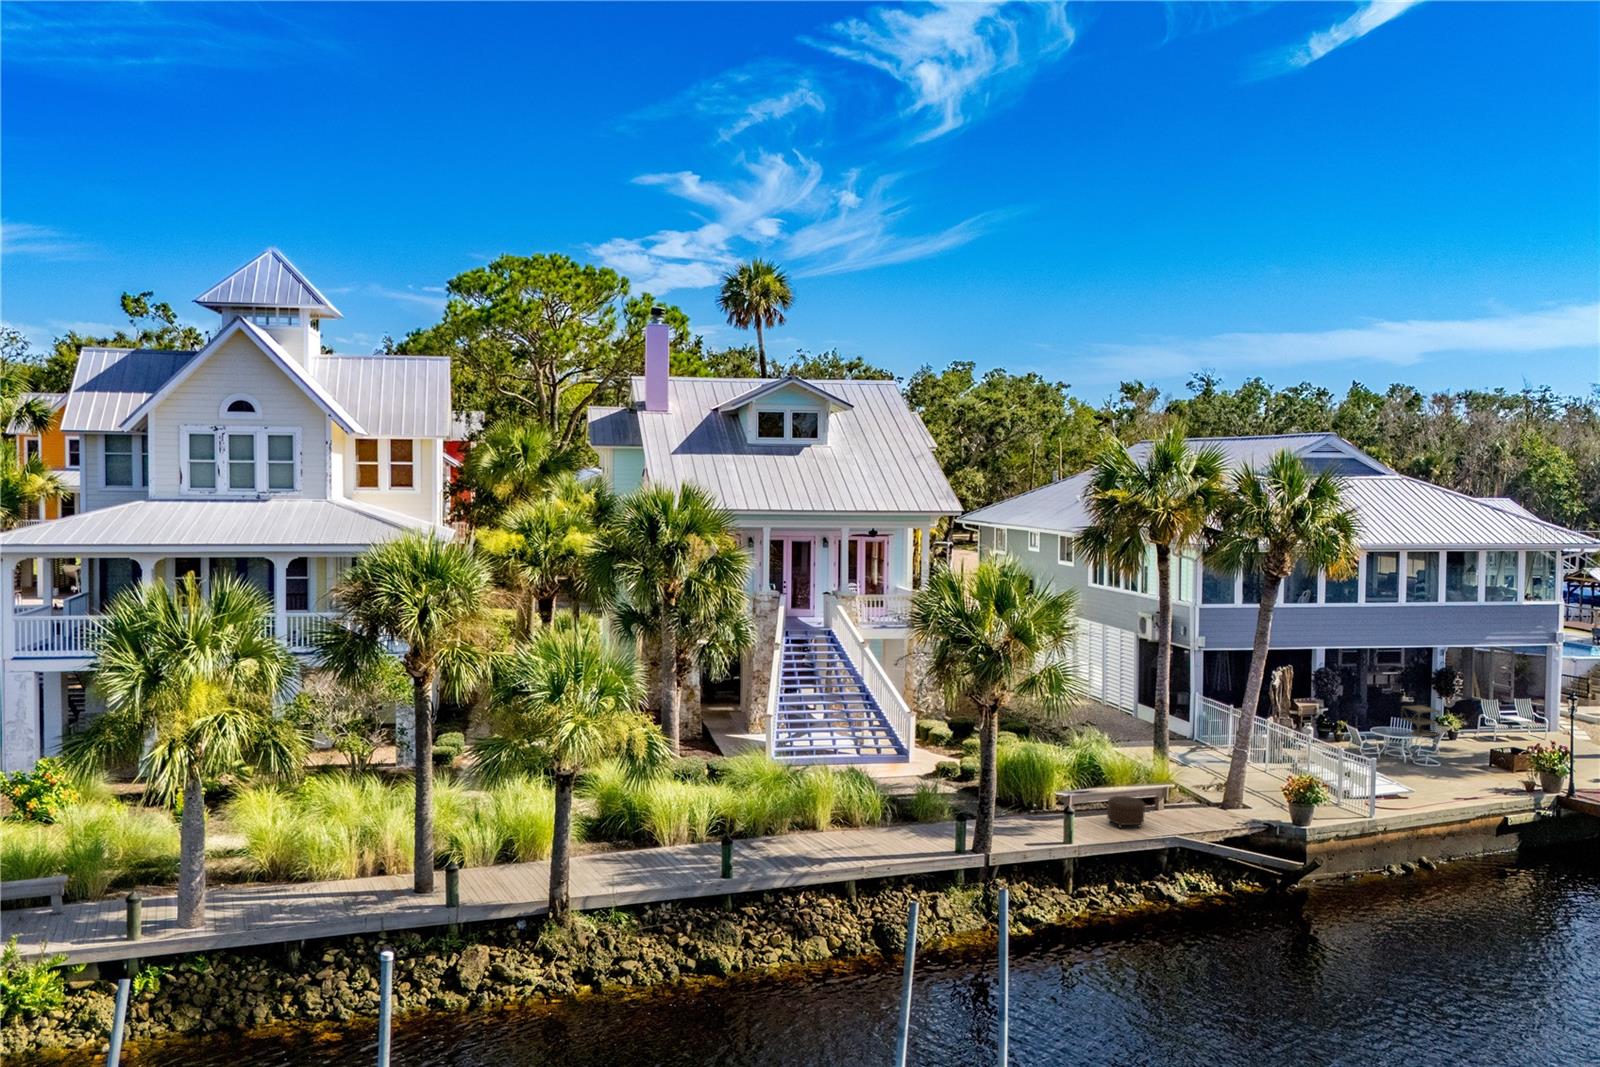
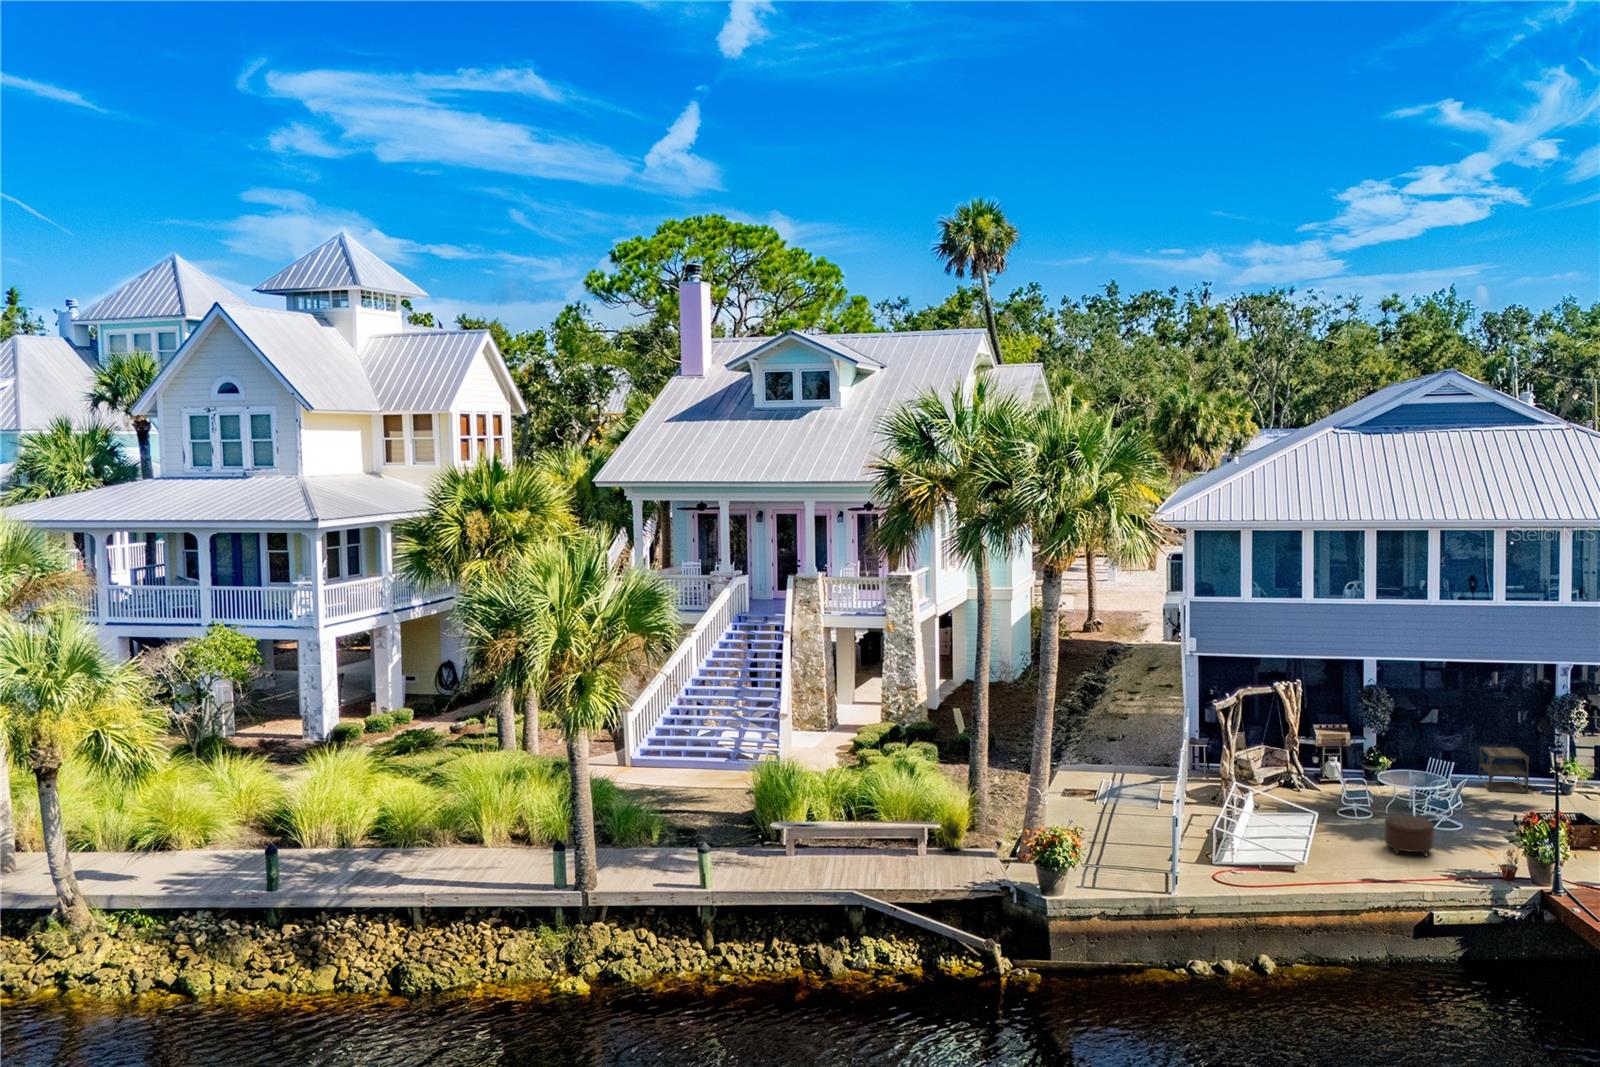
potted tree: none [1165,776,1188,810] -> present [941,816,963,854]
ottoman: present [1107,796,1145,828] -> present [1385,815,1434,857]

